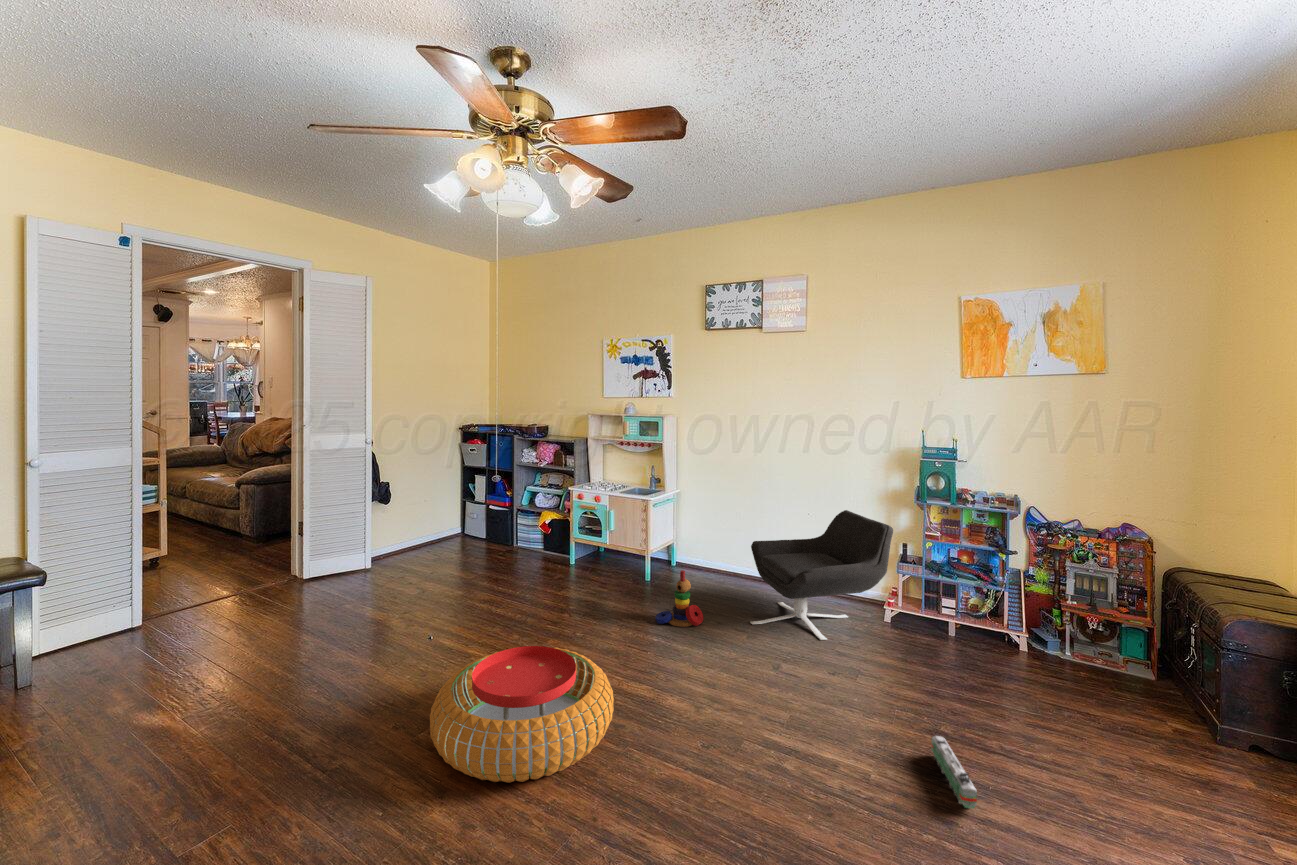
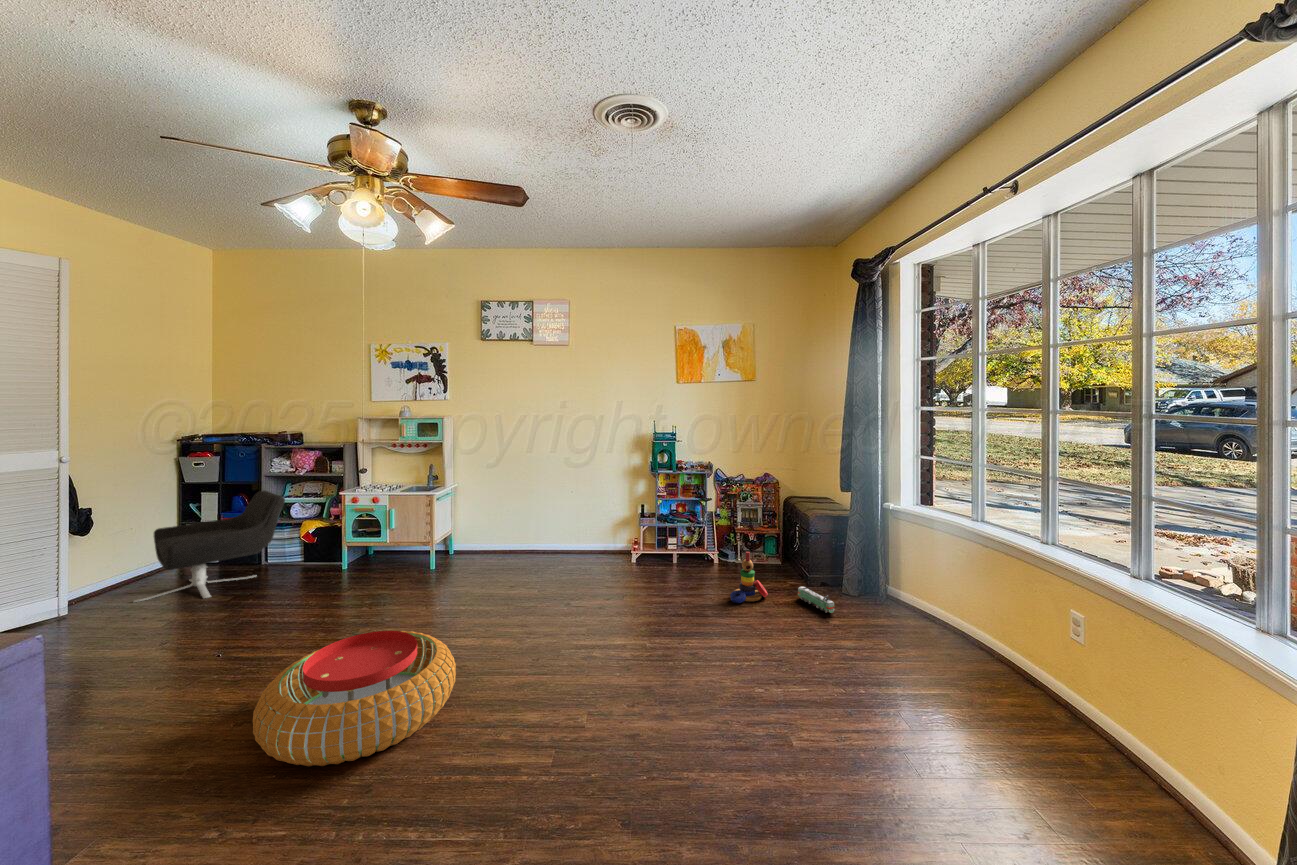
lounge chair: present [750,510,893,640] -> present [134,491,285,602]
stacking toy: present [655,570,703,627] -> present [730,552,768,603]
toy train: present [931,736,977,808] -> present [798,587,835,613]

